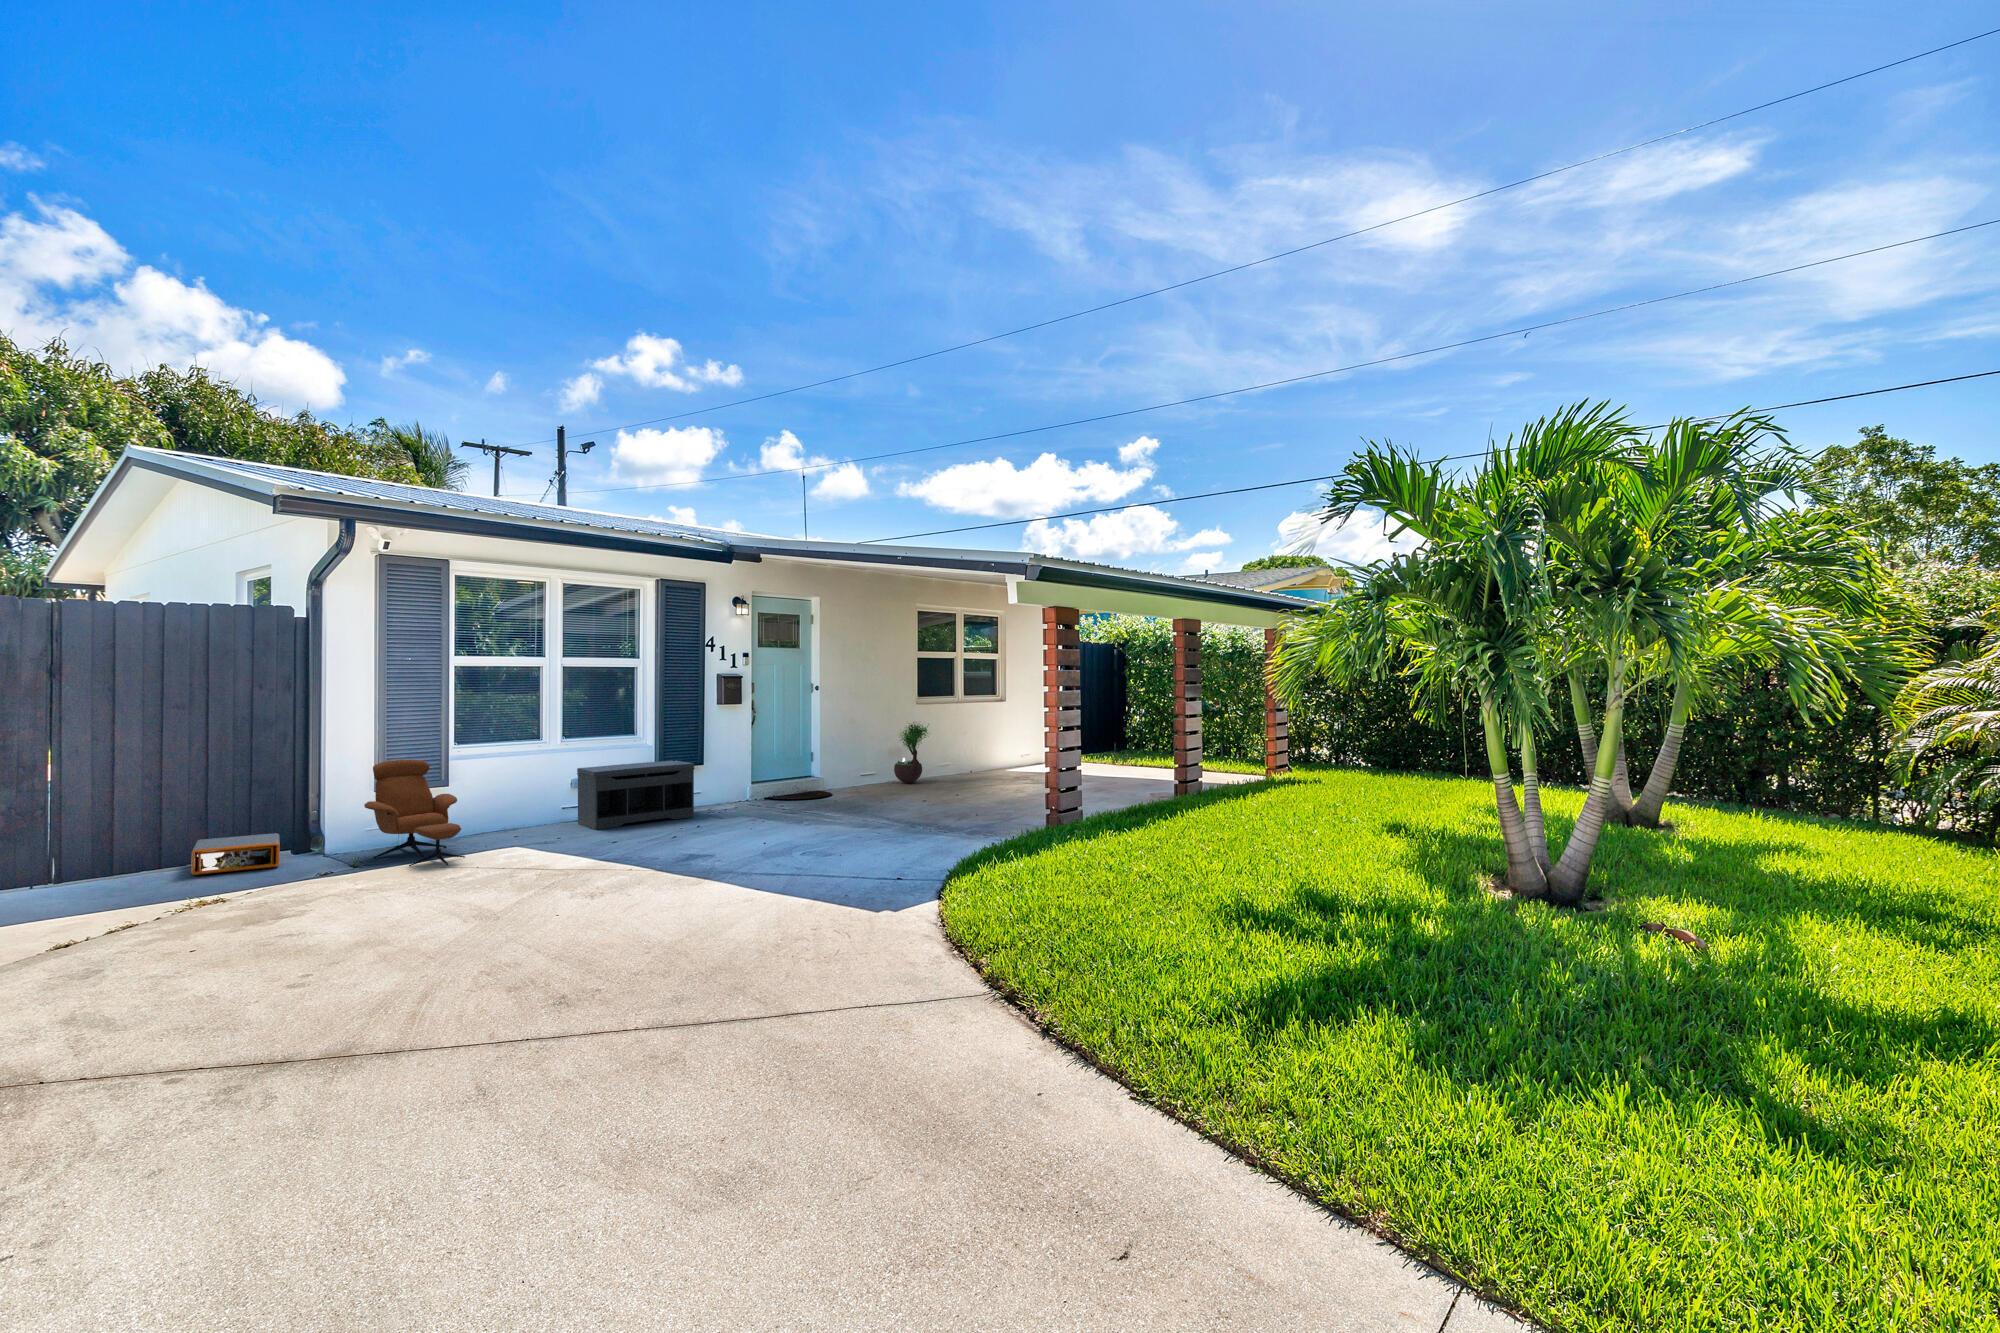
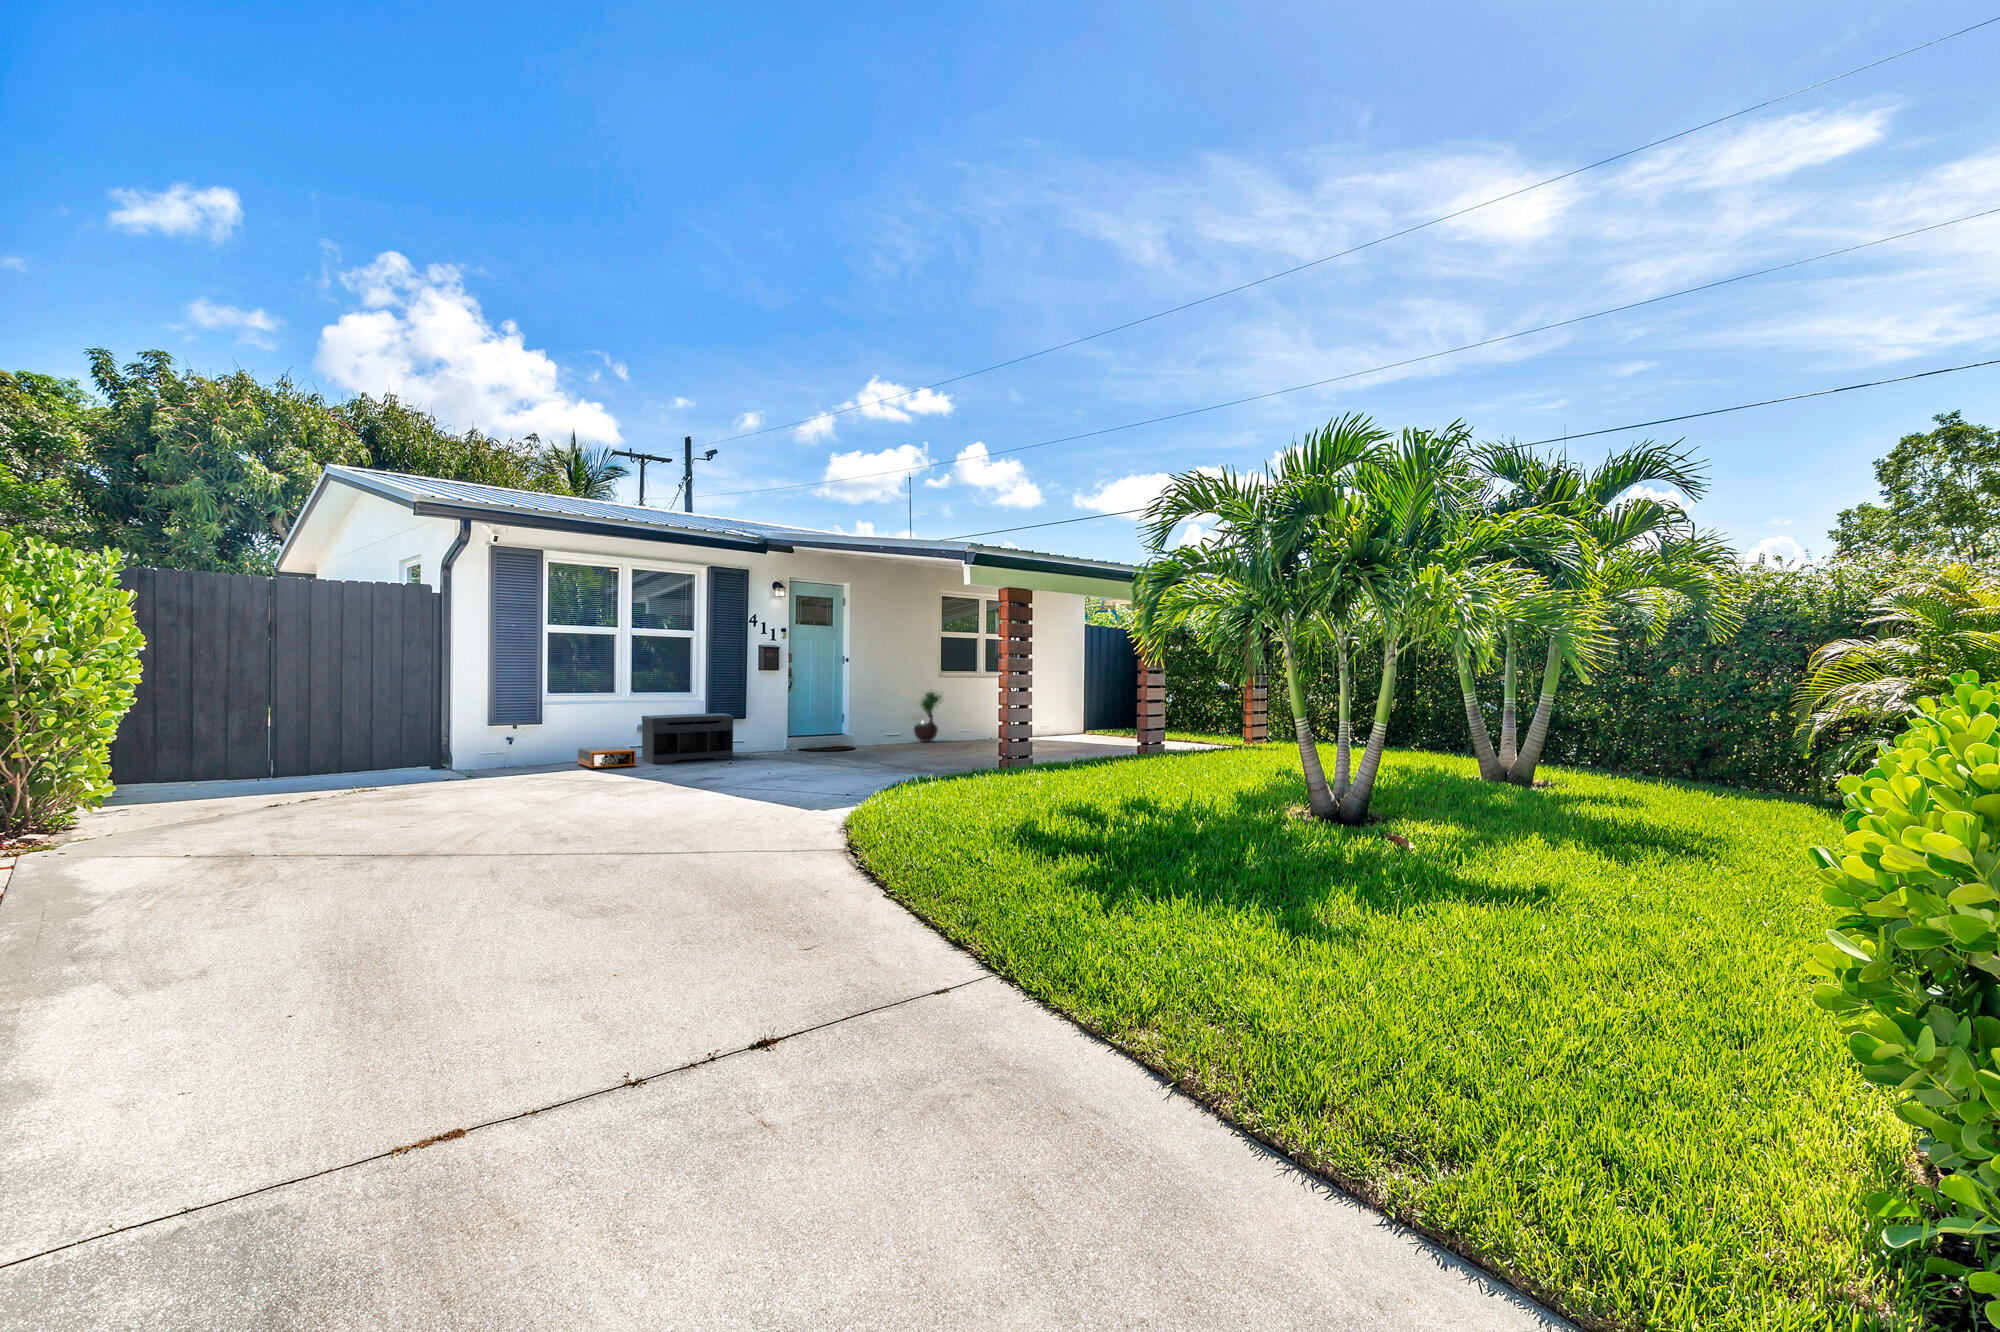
lounge chair: present [364,759,465,866] -> none [477,703,548,781]
storage box: present [191,833,280,875] -> present [578,746,636,768]

